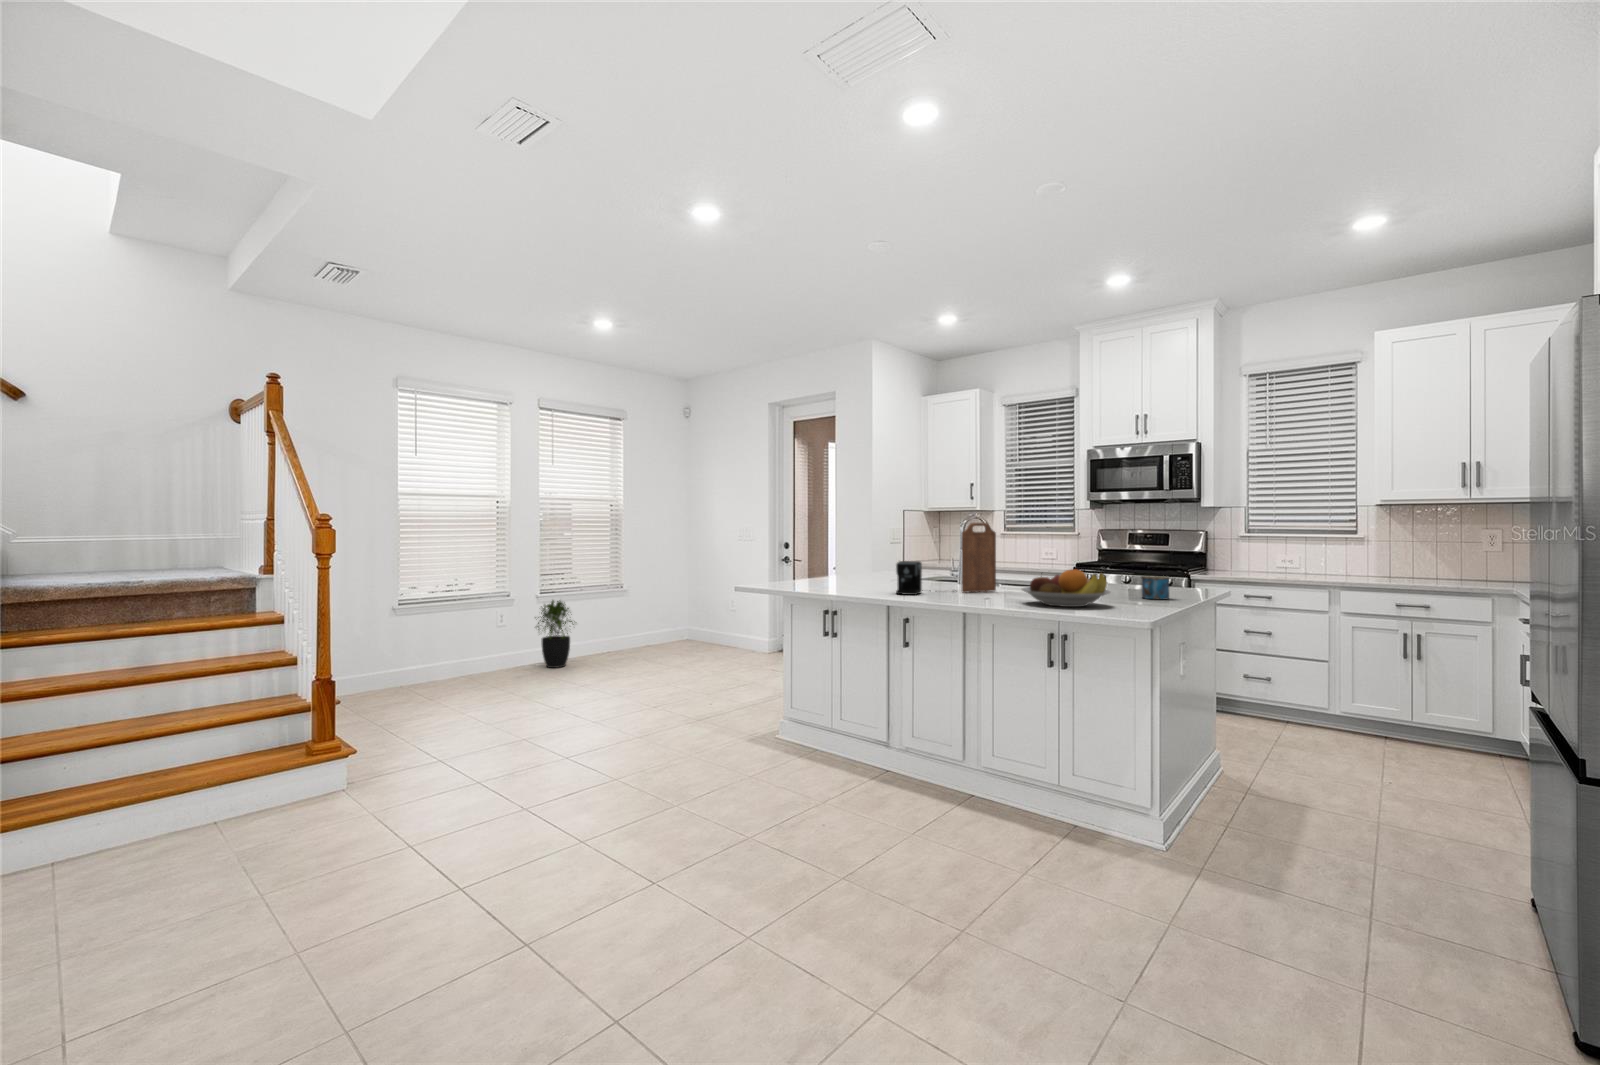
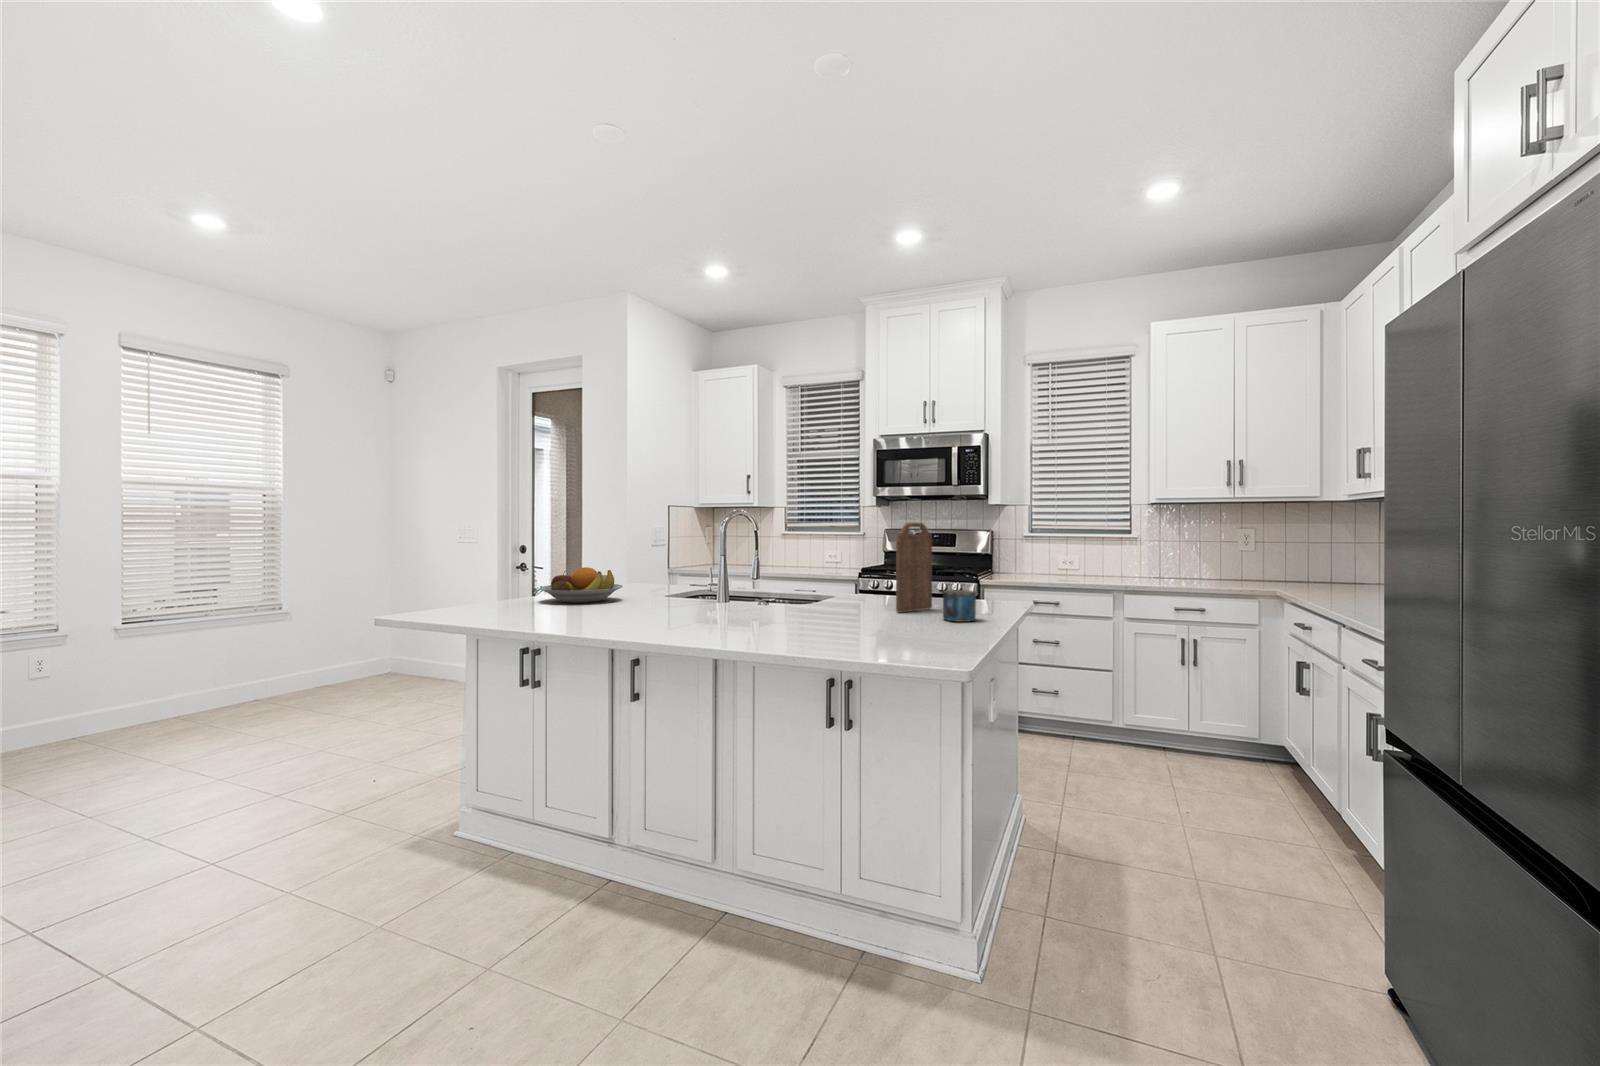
cutting board: present [962,523,996,593] -> present [896,522,932,613]
coffee maker: present [896,561,923,595] -> none [617,576,707,626]
fruit bowl: present [1022,569,1110,607] -> present [540,567,623,603]
potted plant: present [535,600,575,668] -> none [119,627,203,729]

